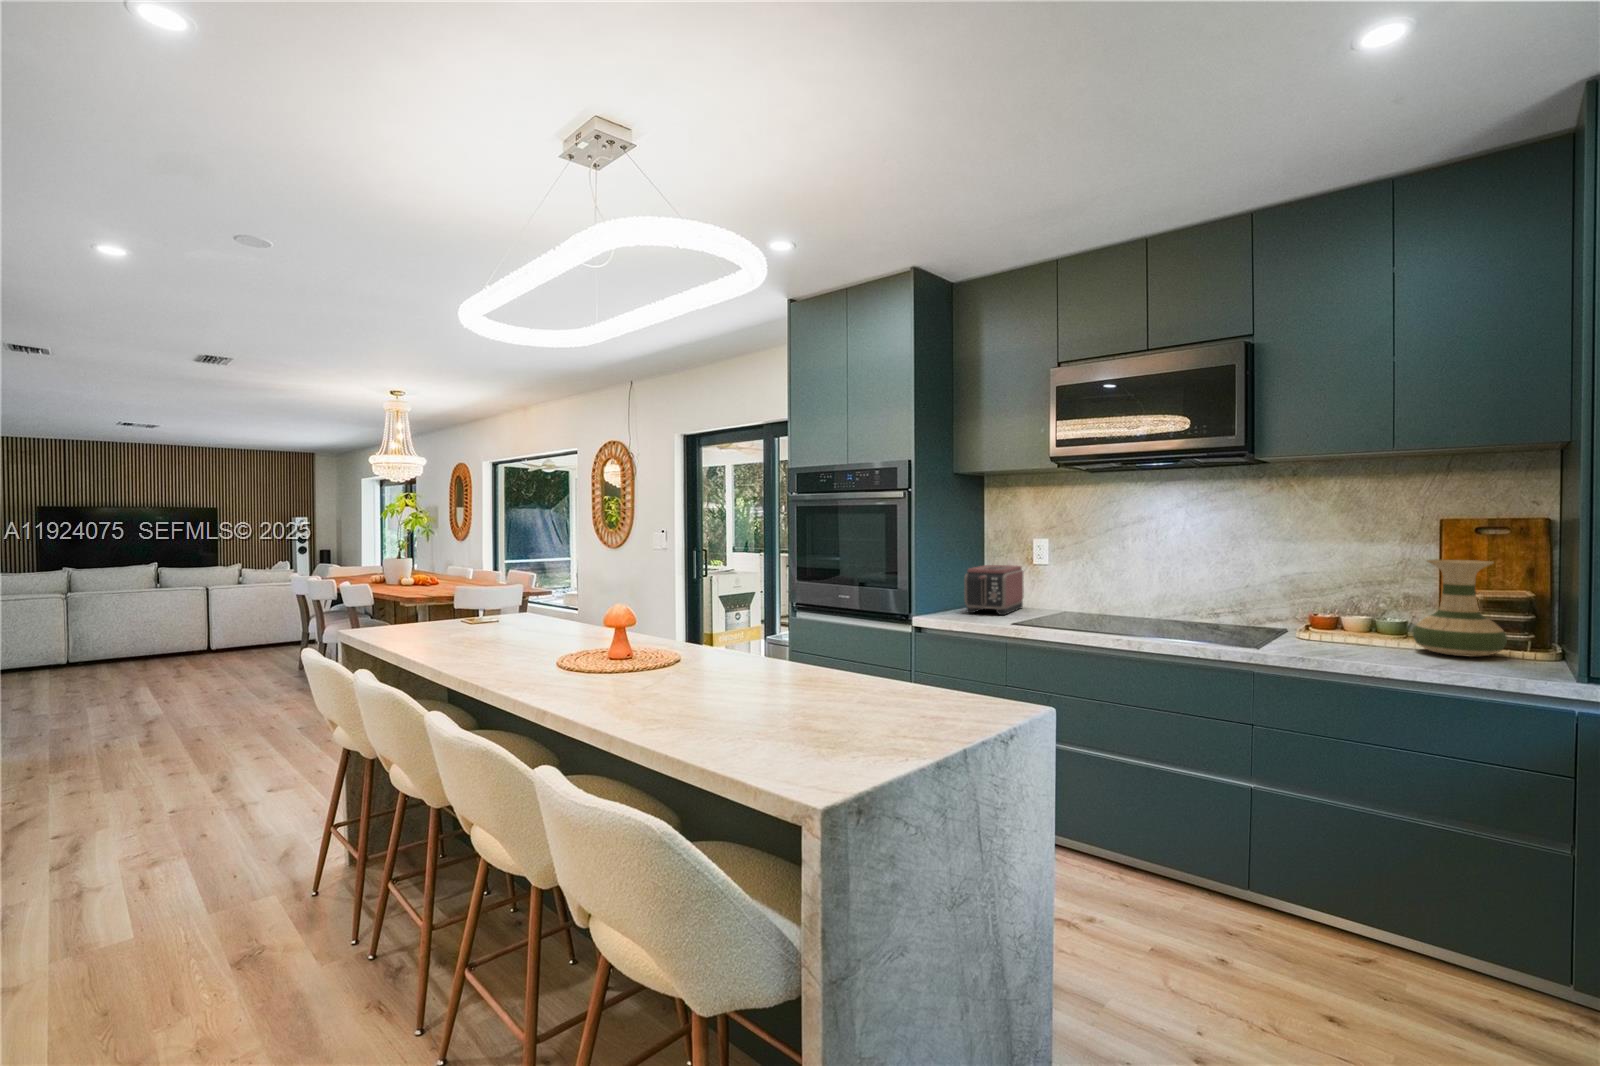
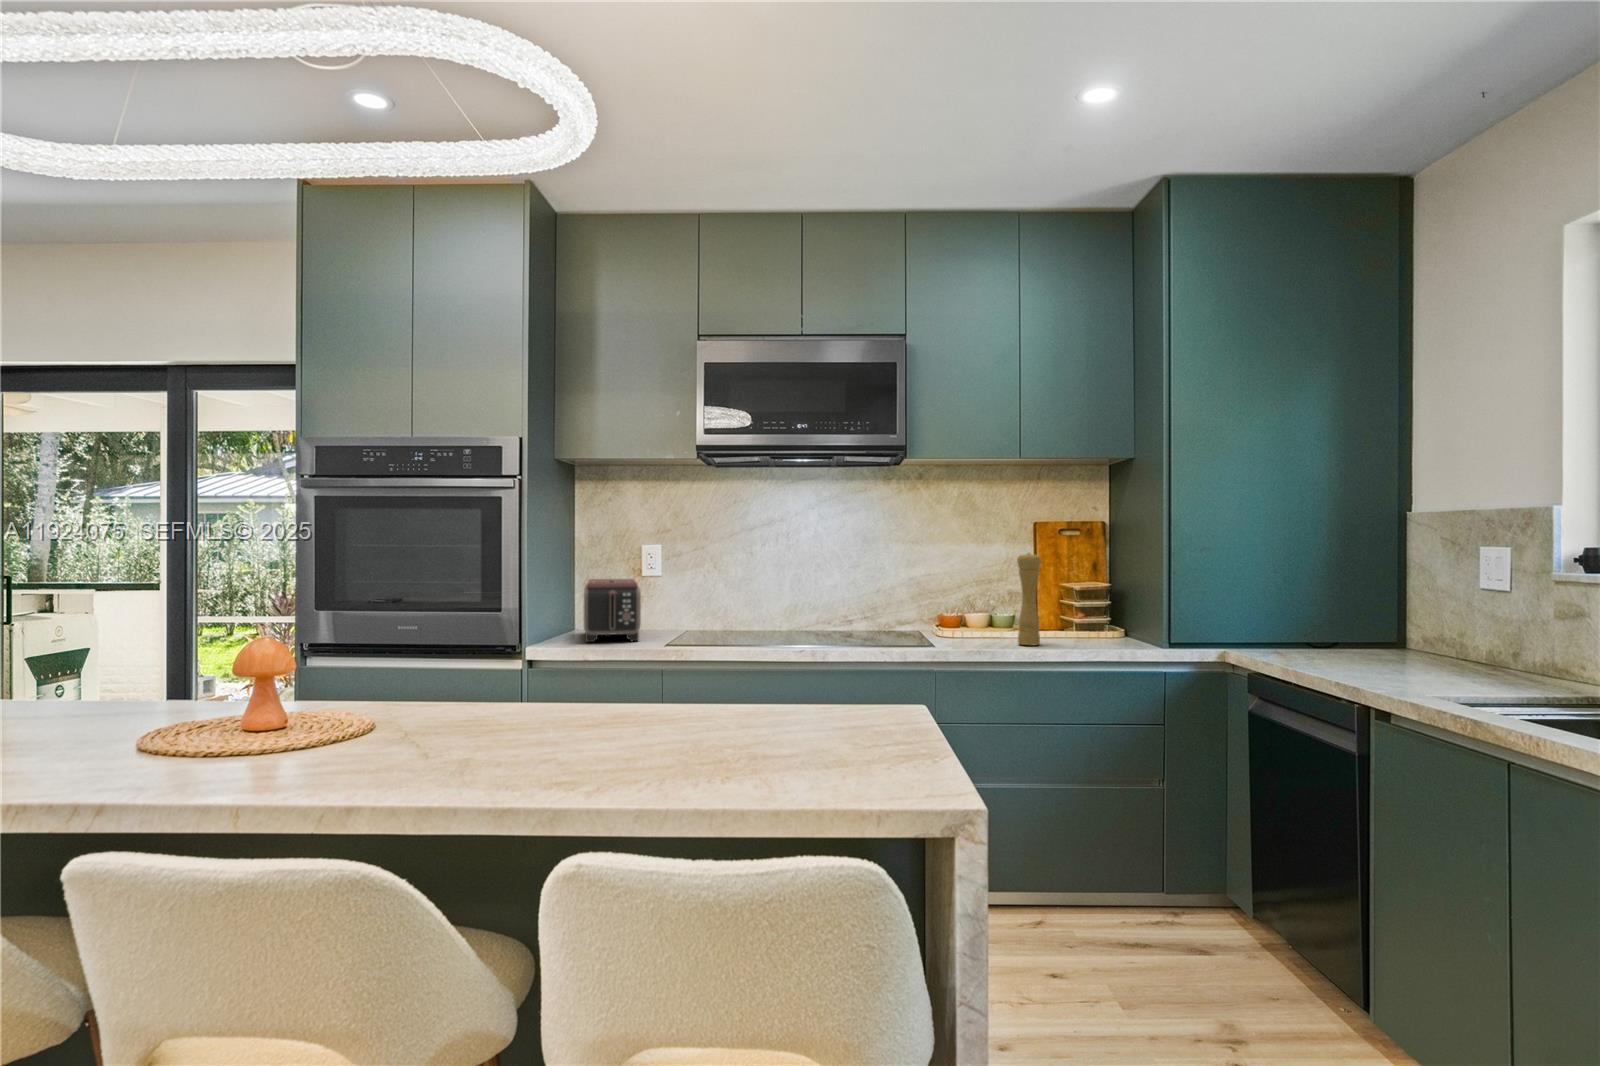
pepper mill: none [1339,557,1369,655] -> present [1017,553,1041,645]
vase: present [1413,560,1507,657] -> none [1051,556,1117,639]

